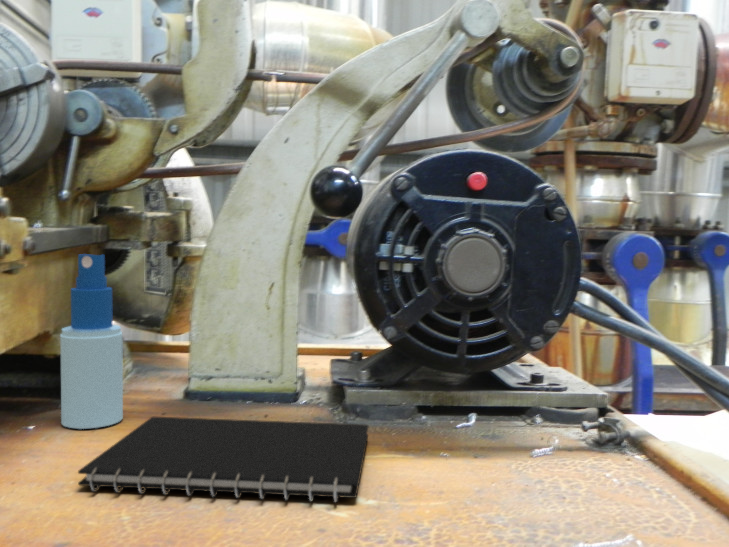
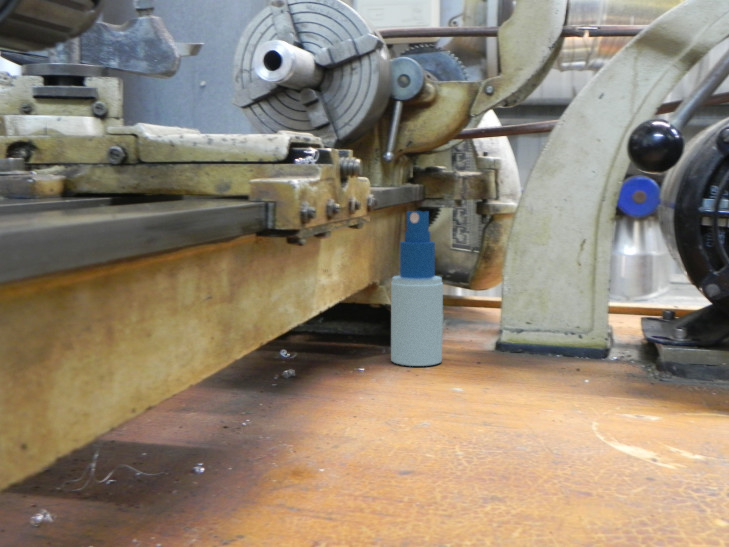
notebook: present [78,417,368,502] -> none [417,359,684,441]

